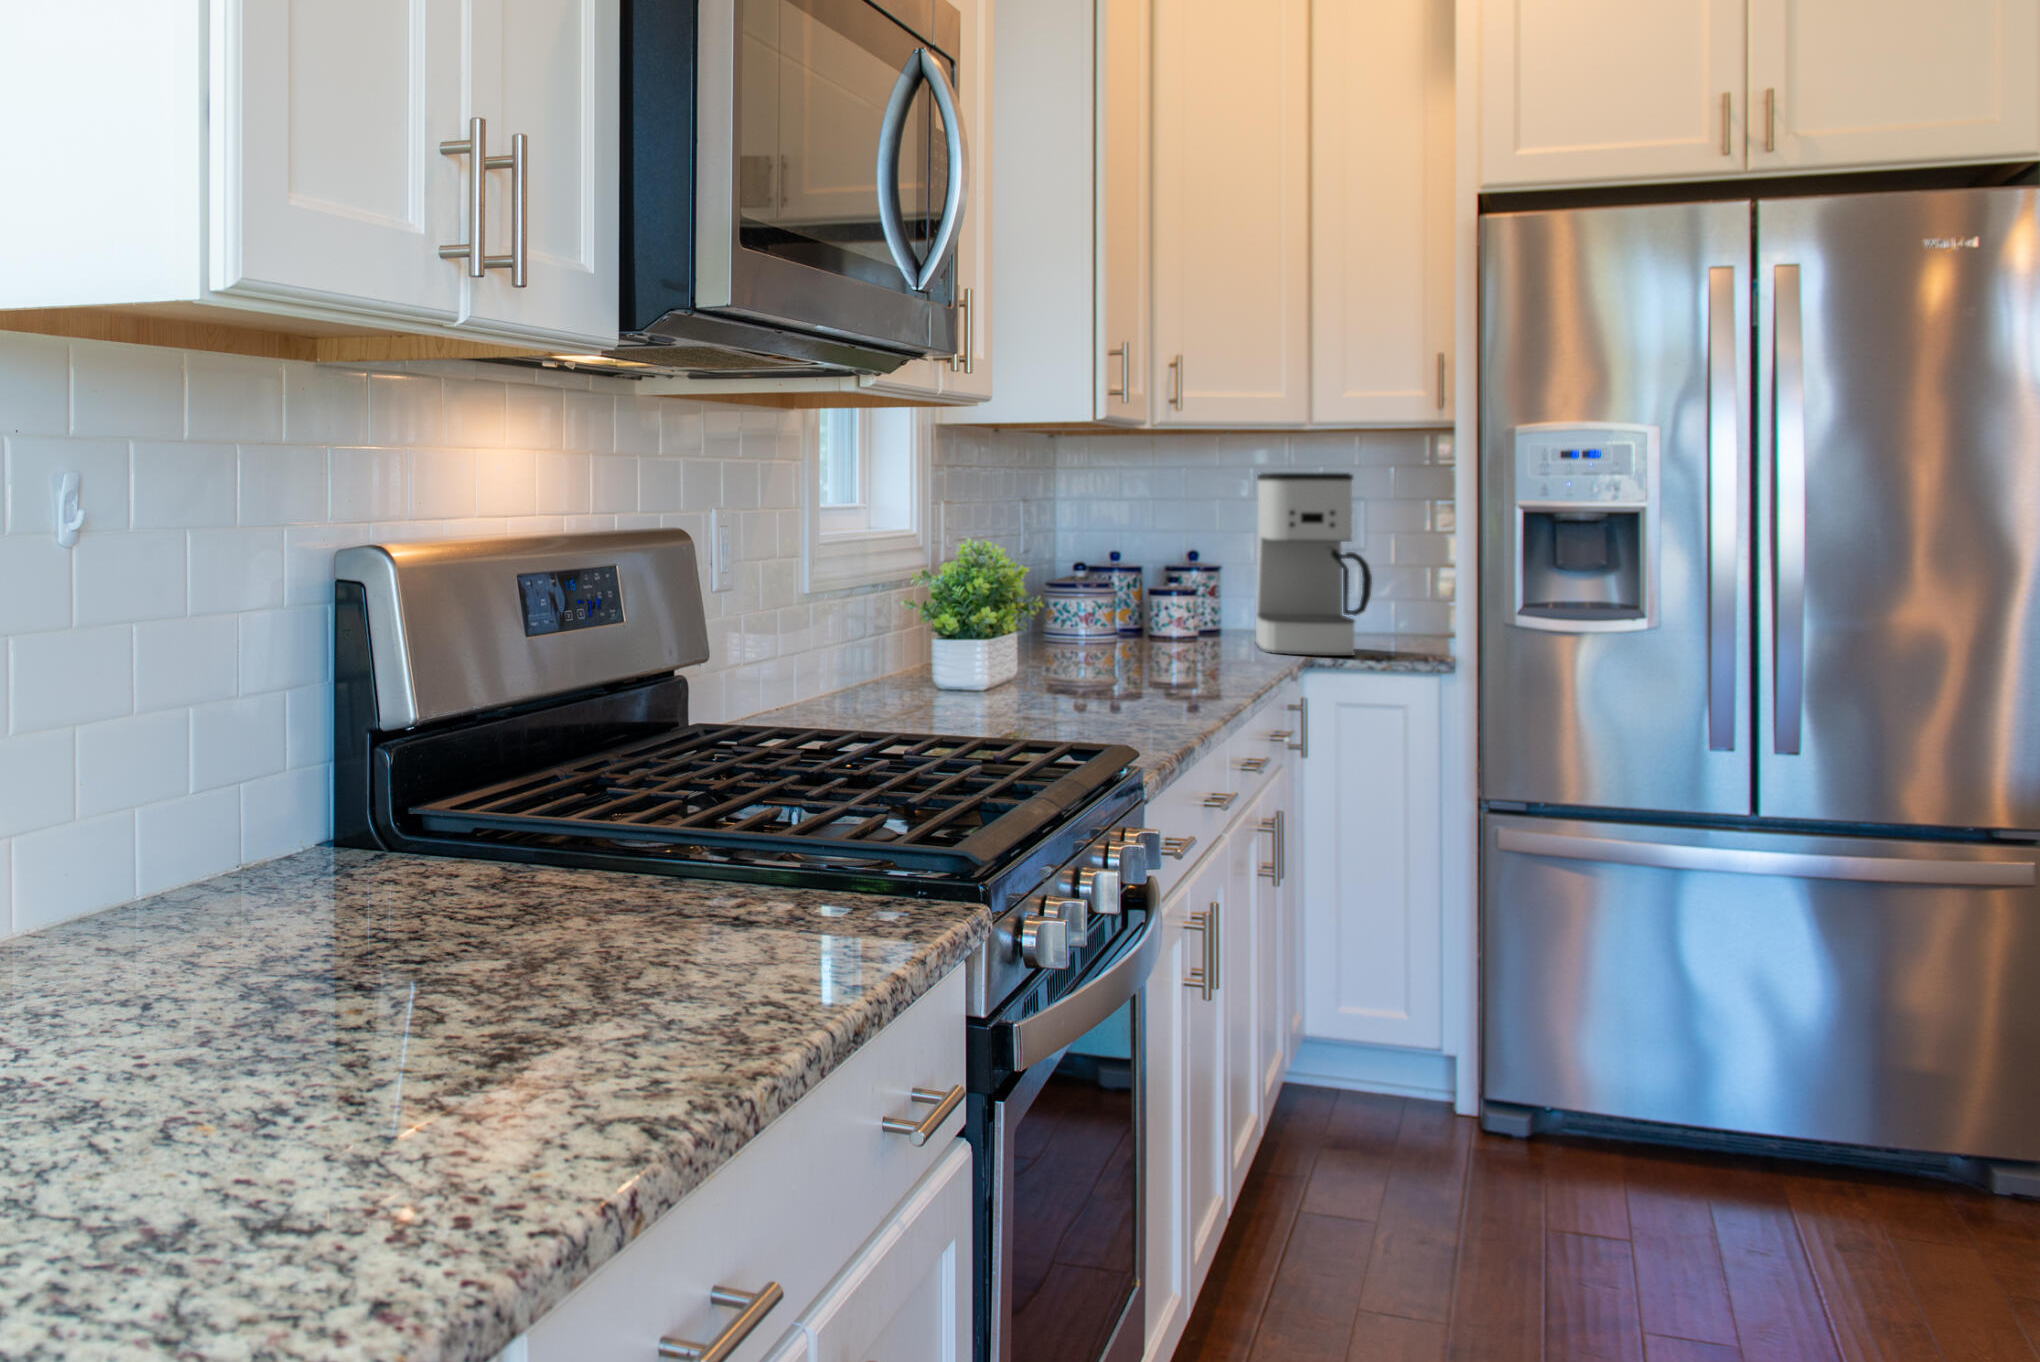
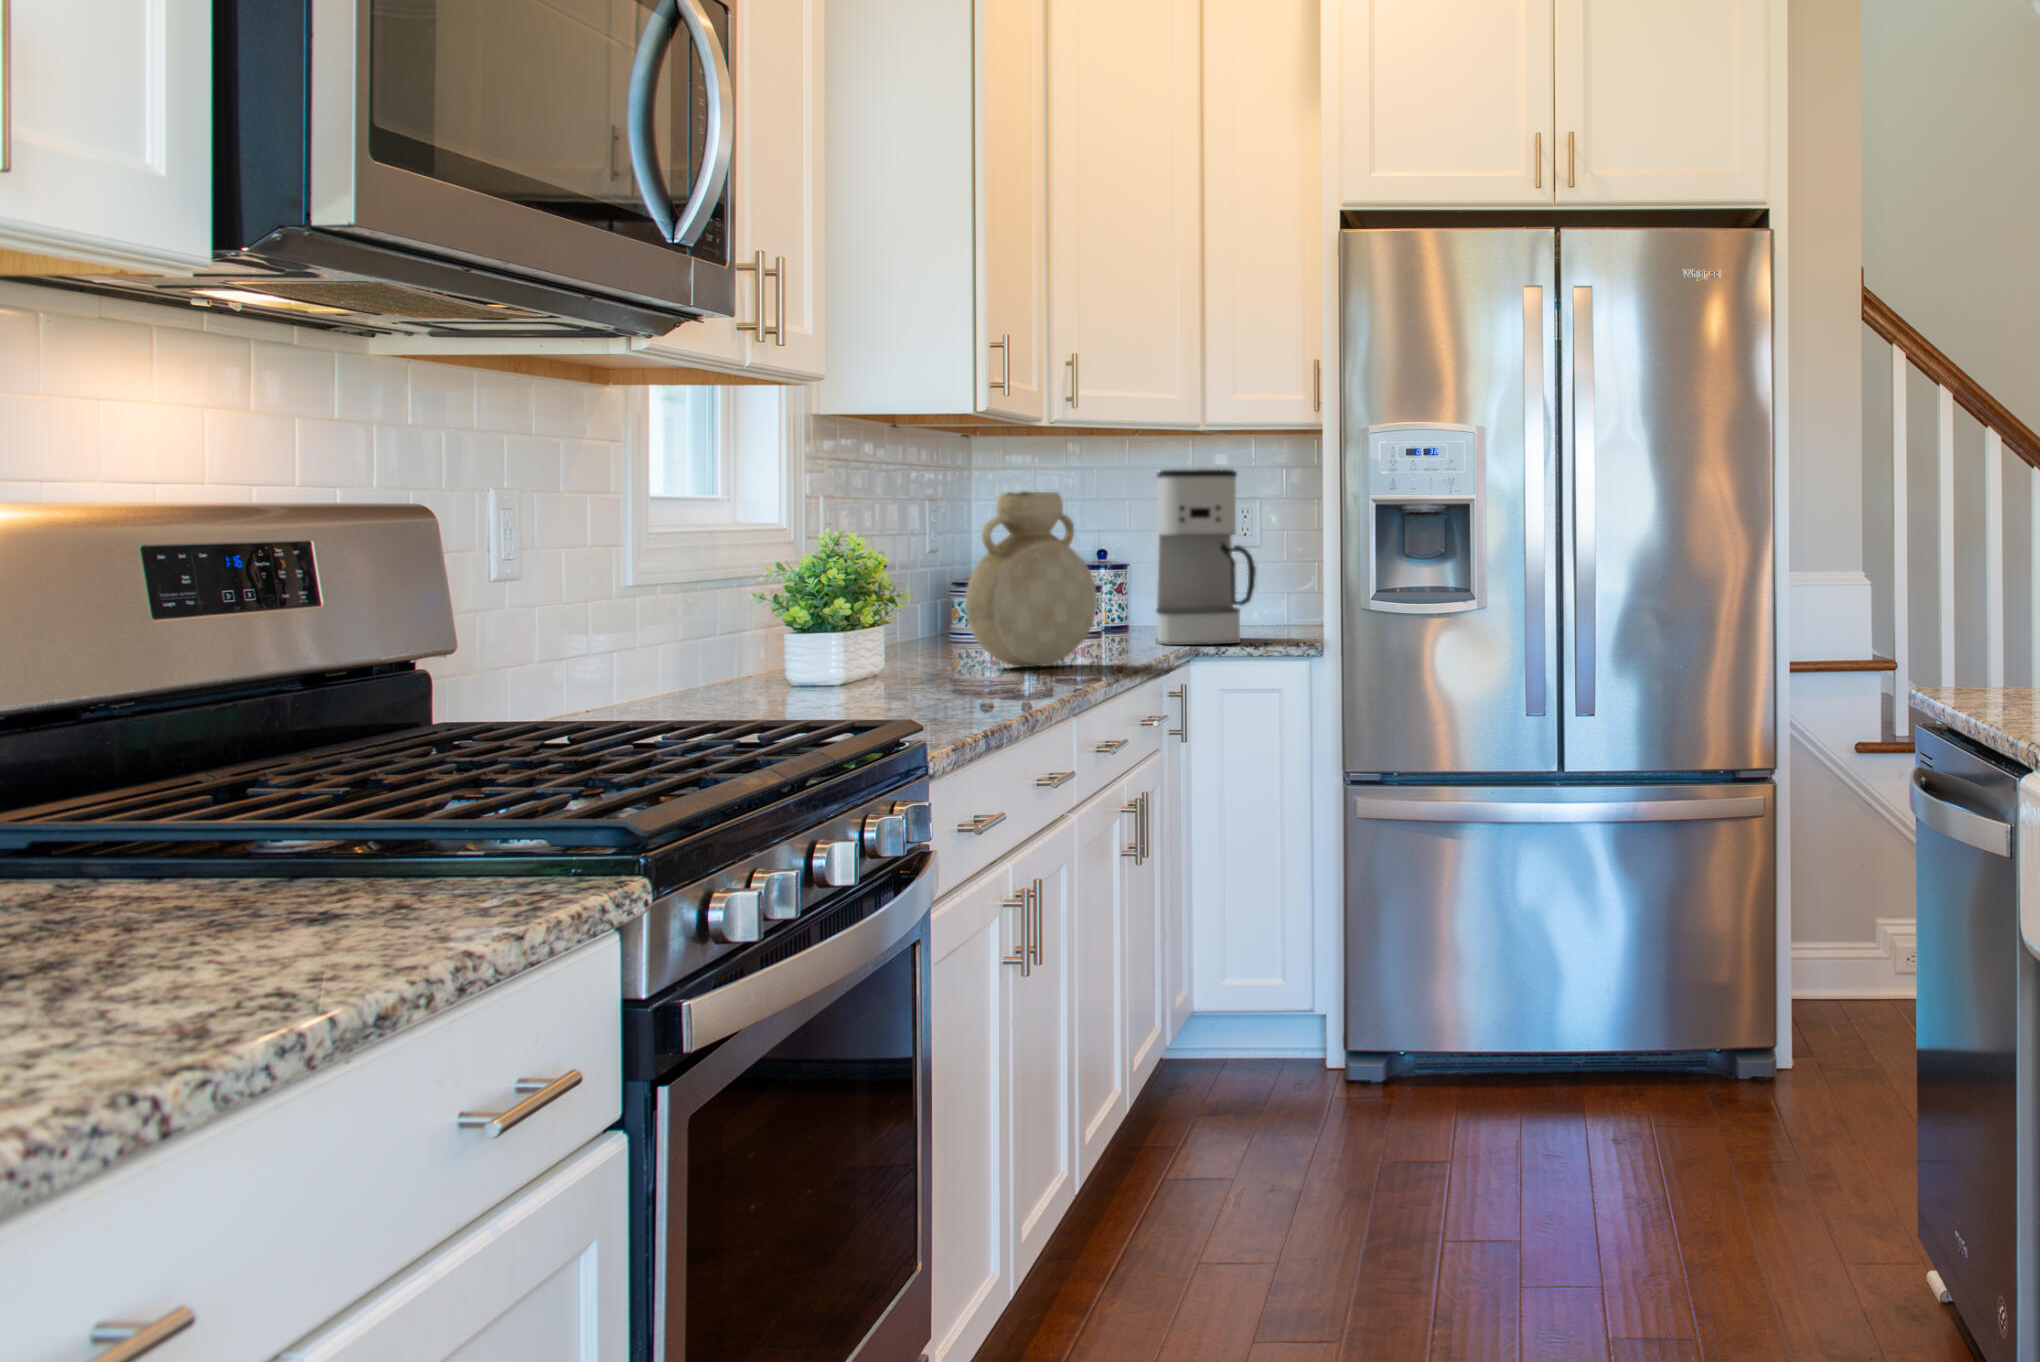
vase: none [1089,498,1220,673] -> present [965,491,1097,667]

